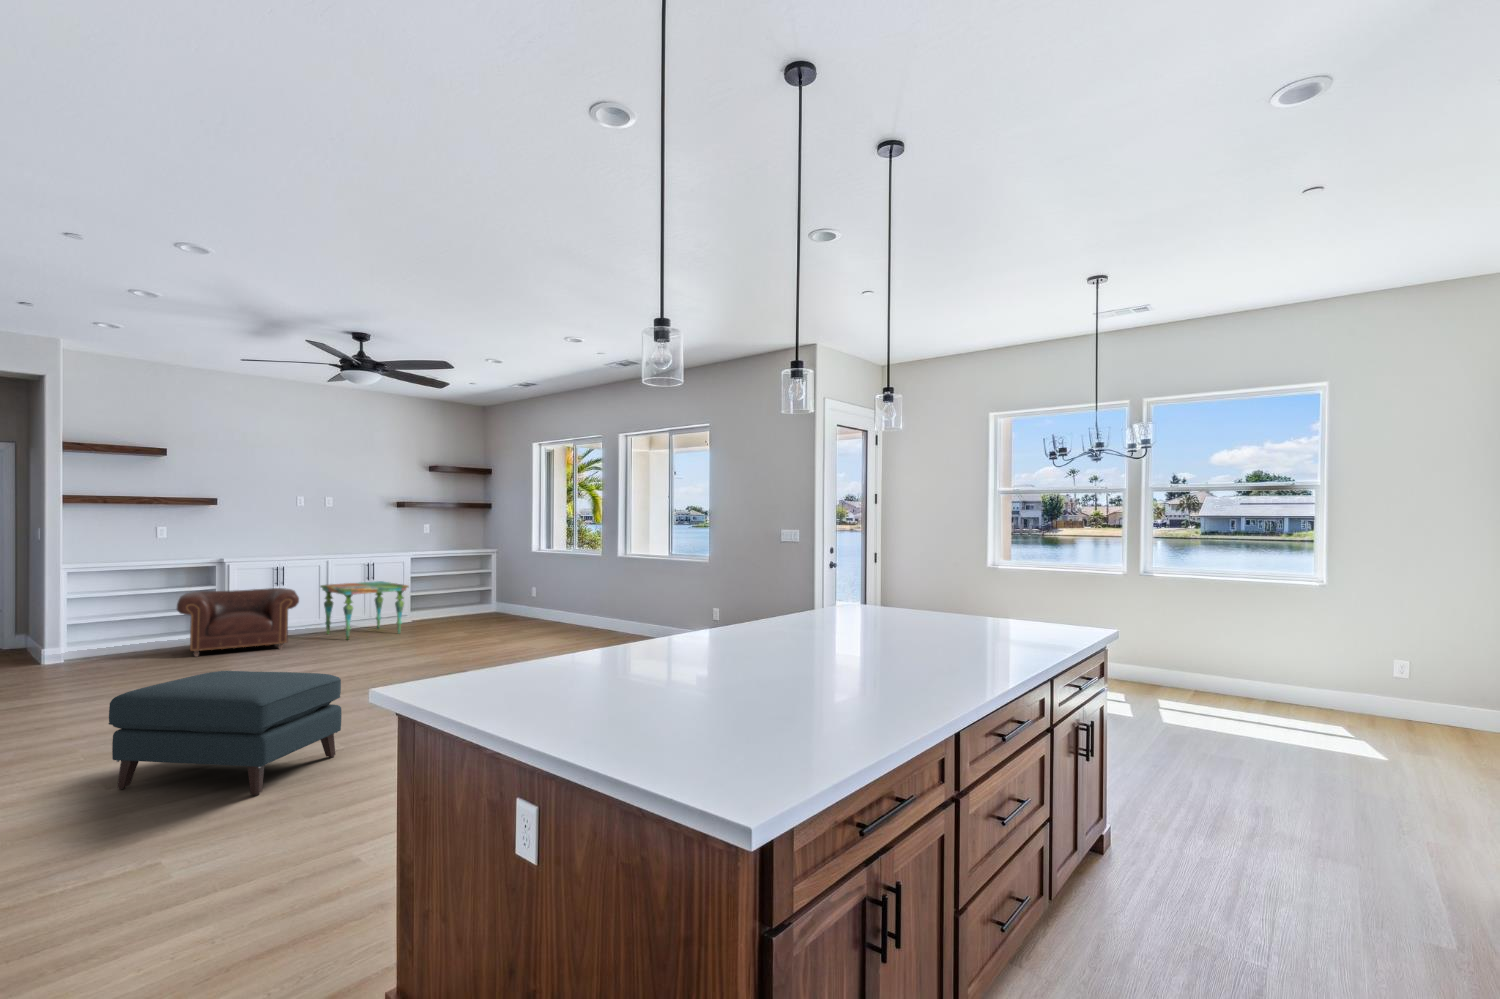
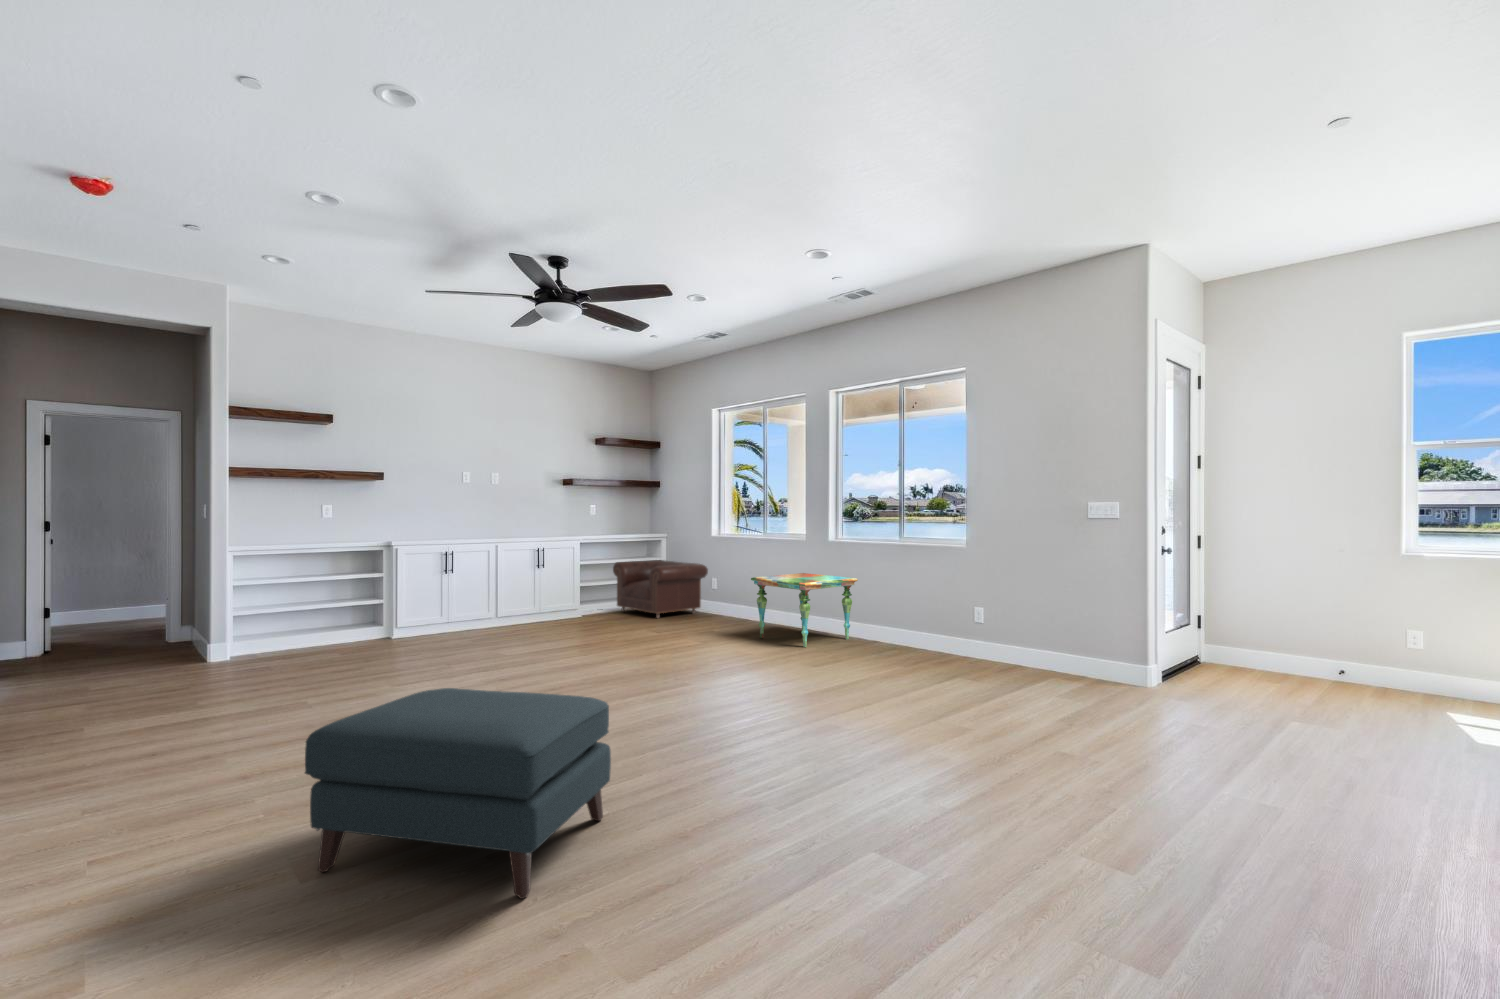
side table: present [320,581,408,640] -> present [751,573,858,647]
armchair: present [177,588,299,656] -> present [613,560,708,618]

